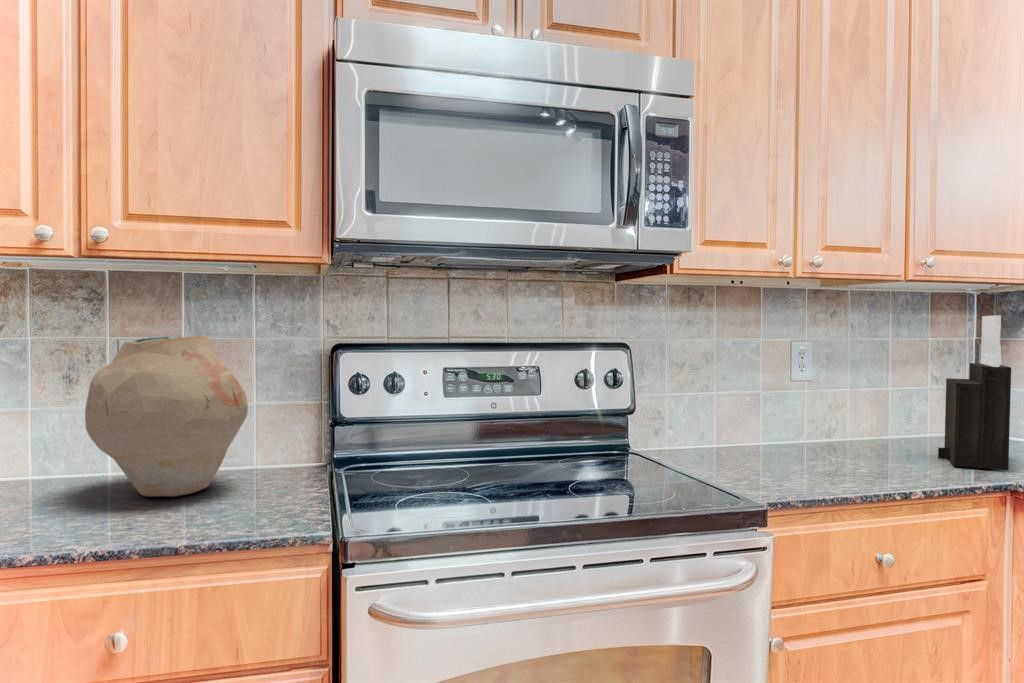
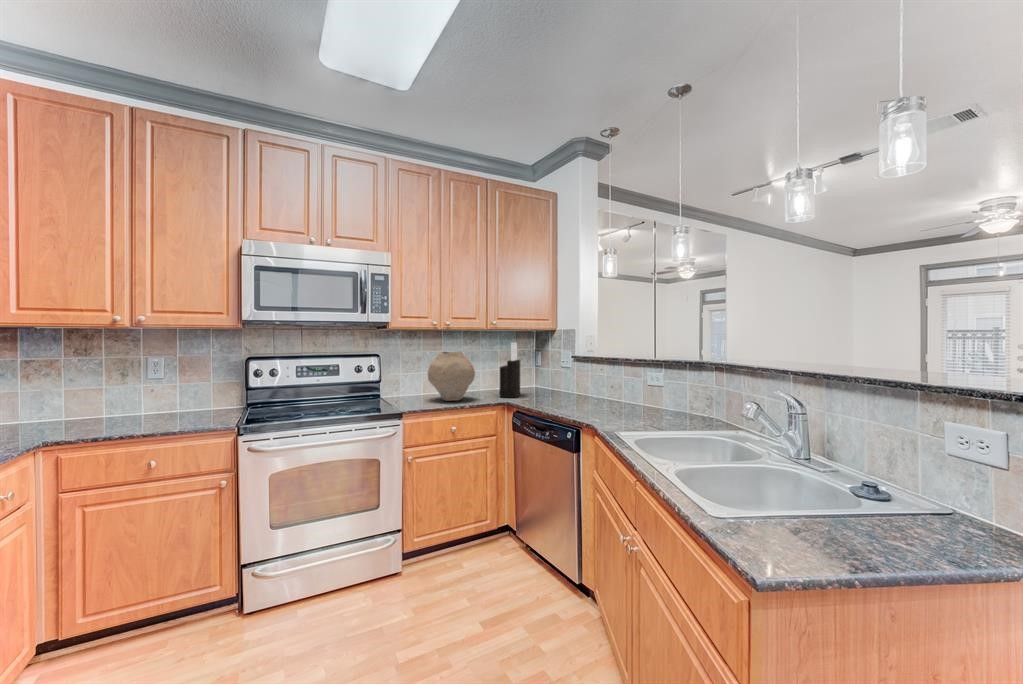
vase: present [85,336,248,497] -> present [428,351,475,401]

